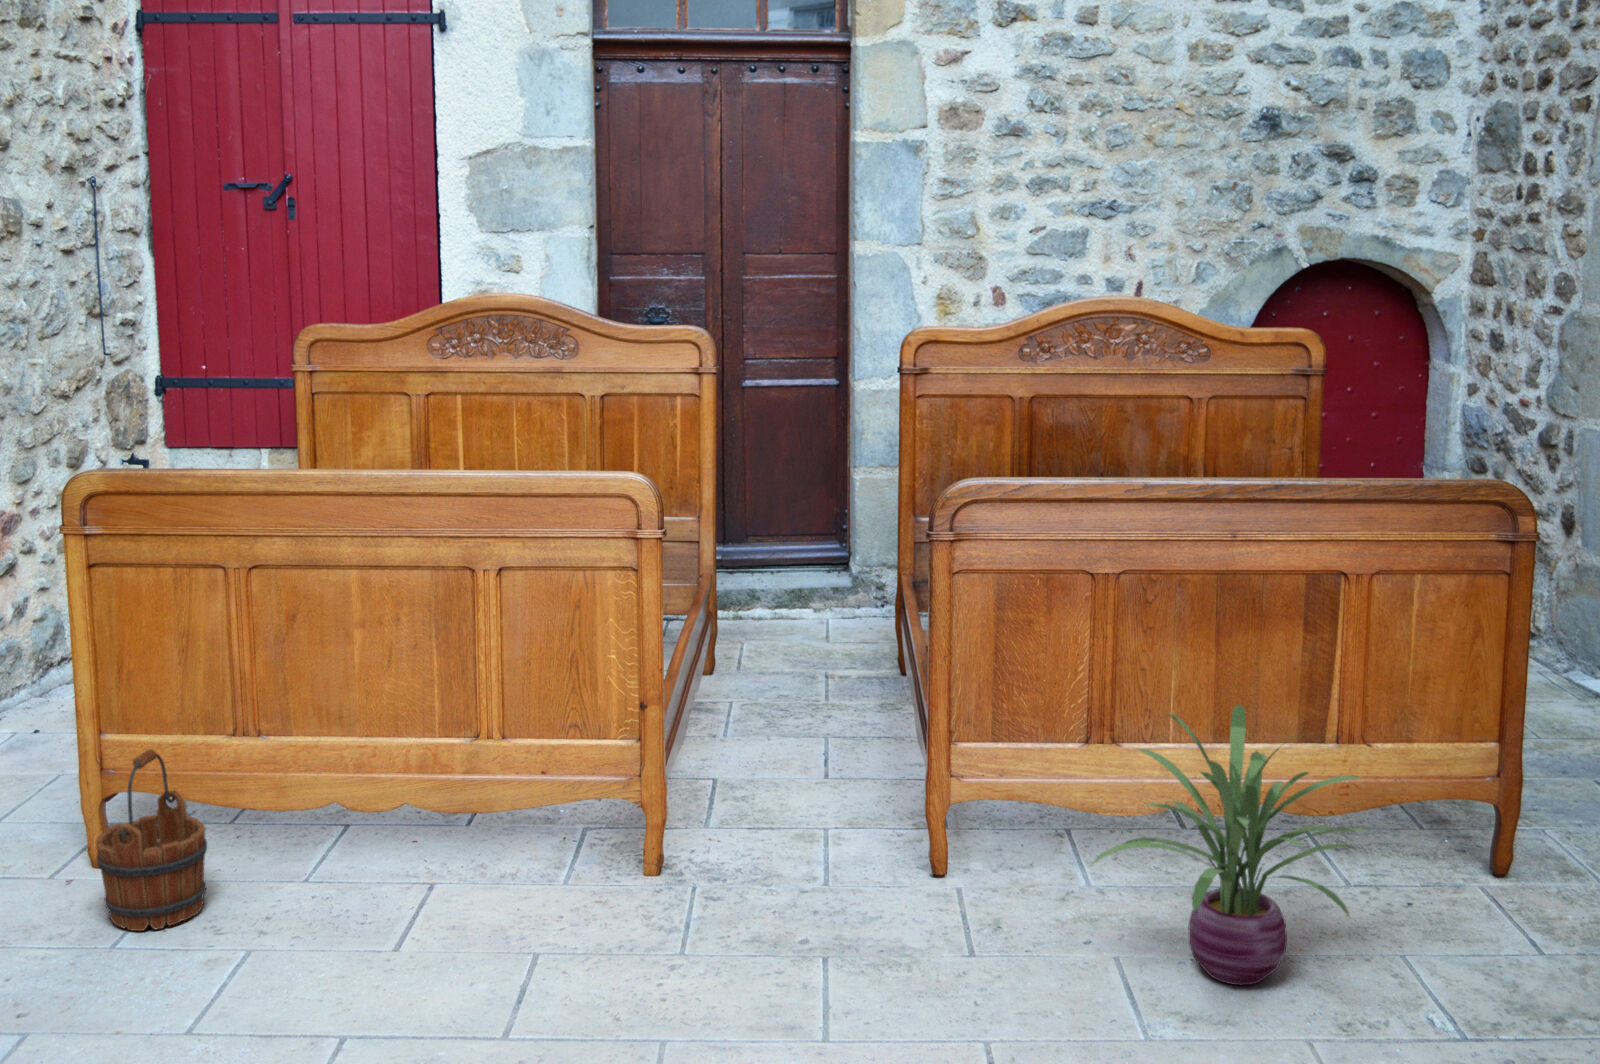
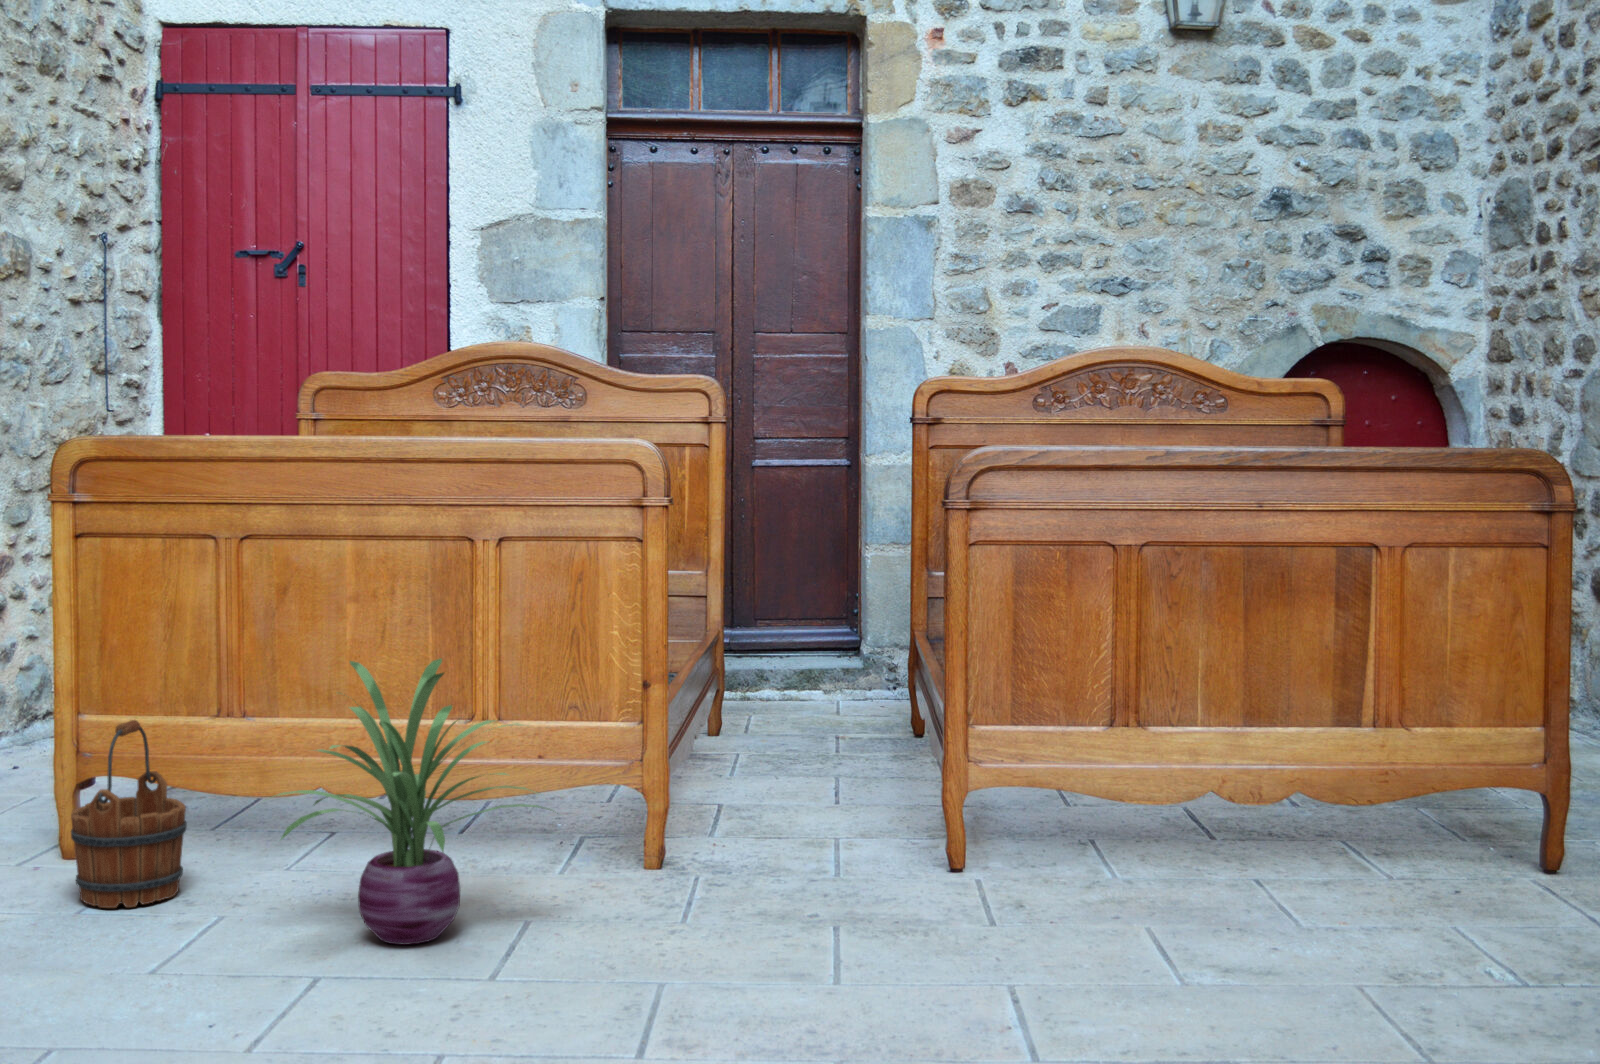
decorative plant: present [1093,705,1367,985] -> present [277,658,549,945]

